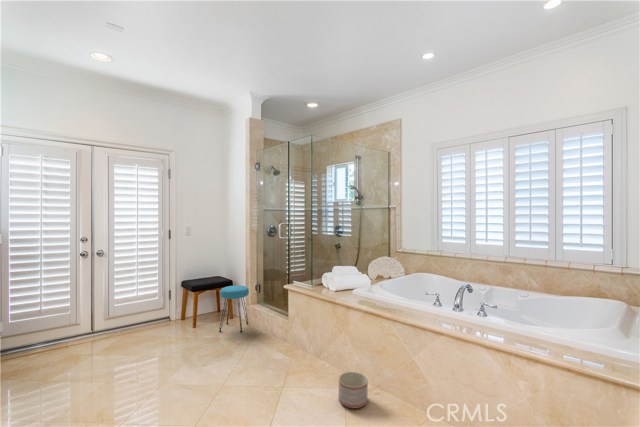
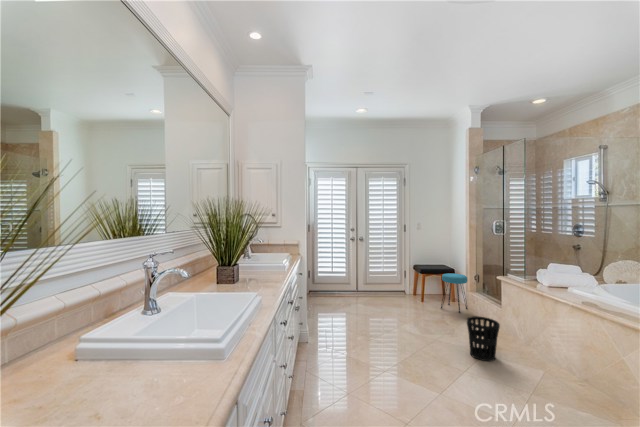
wastebasket: none [263,339,298,396] -> present [467,316,500,361]
planter: present [339,372,368,408] -> none [537,359,571,393]

